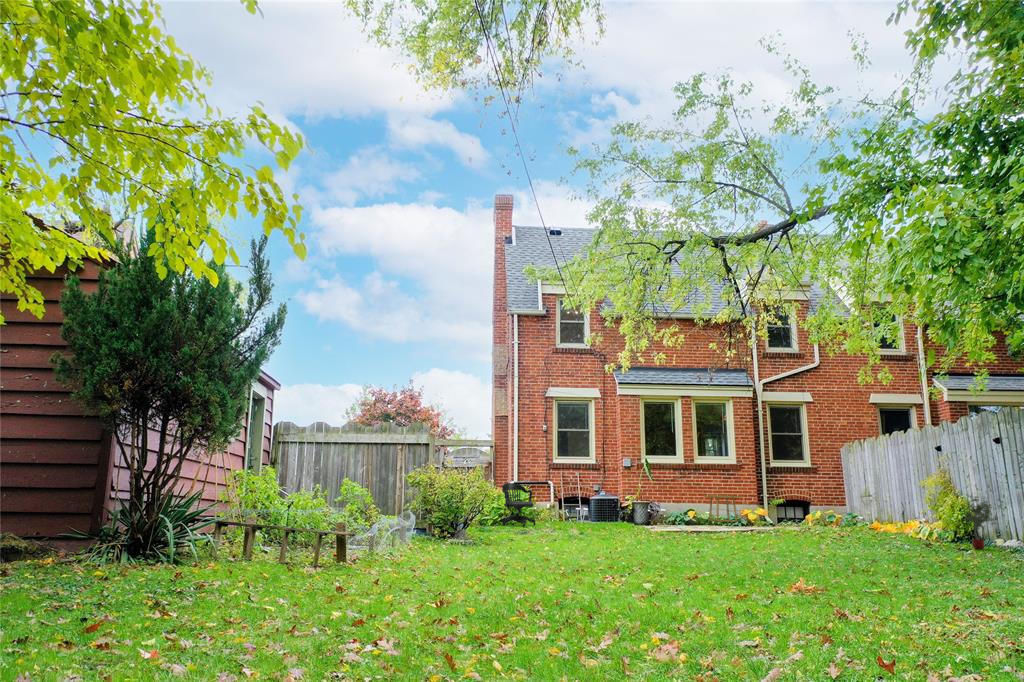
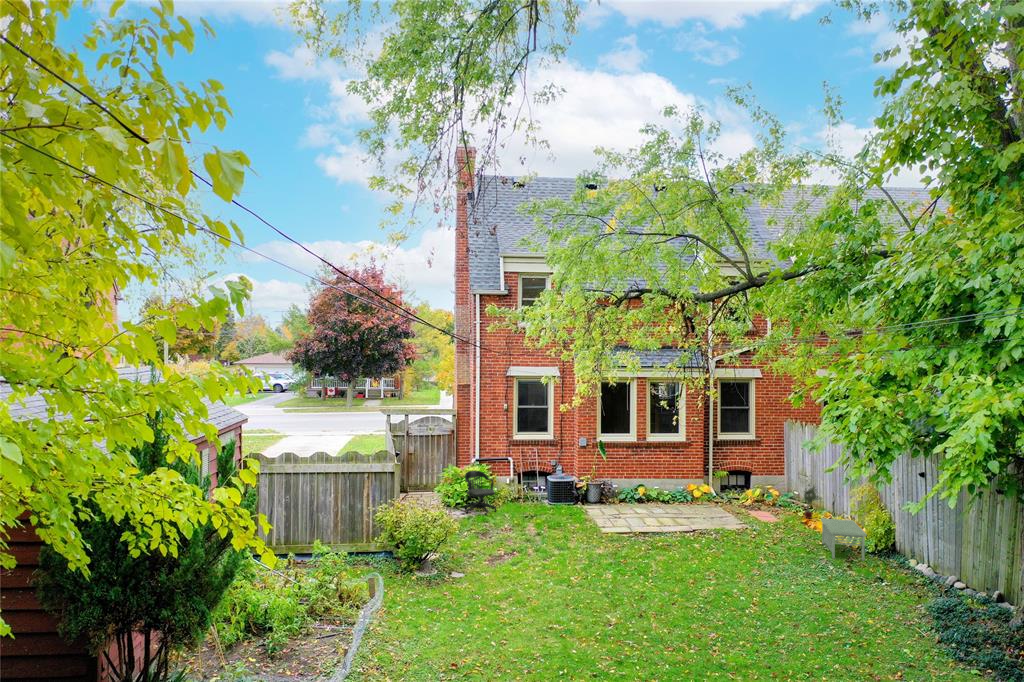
round table: present [704,495,741,522] -> none [653,470,690,499]
potted tree: present [964,497,997,550] -> present [804,484,821,519]
storage bench: none [889,511,943,547] -> present [821,518,867,561]

